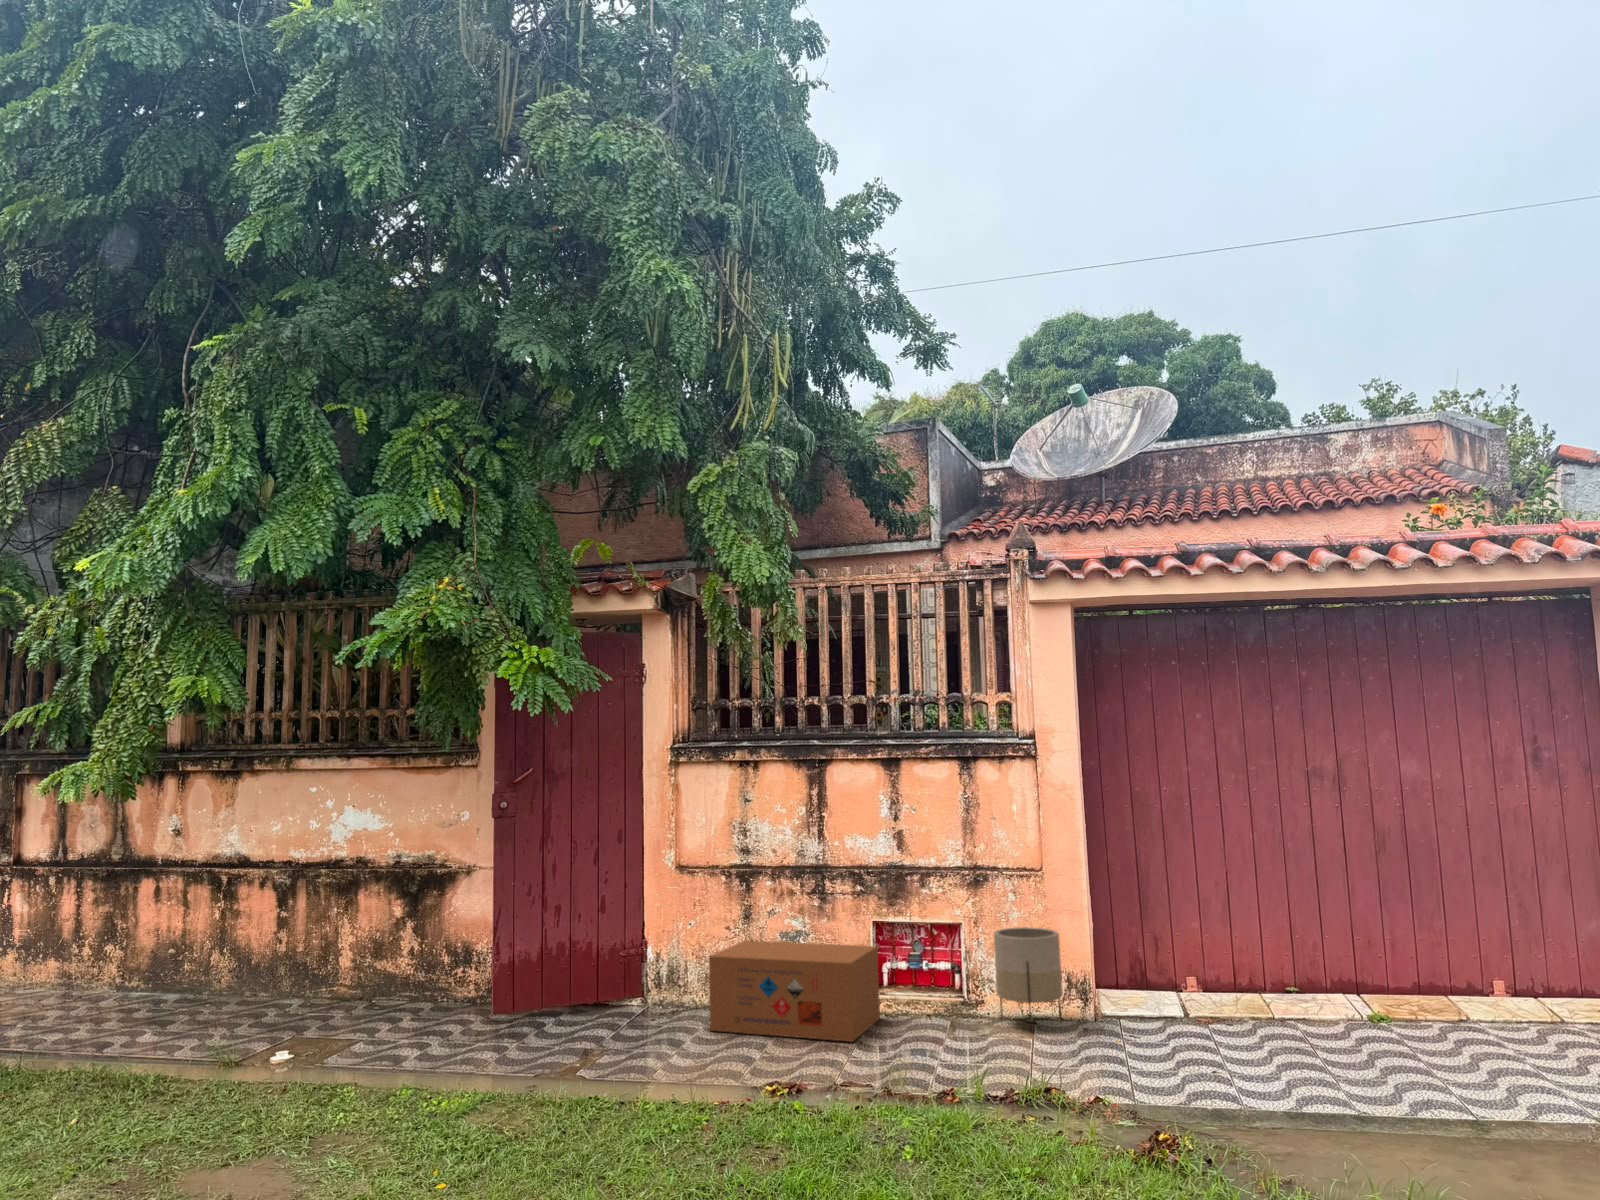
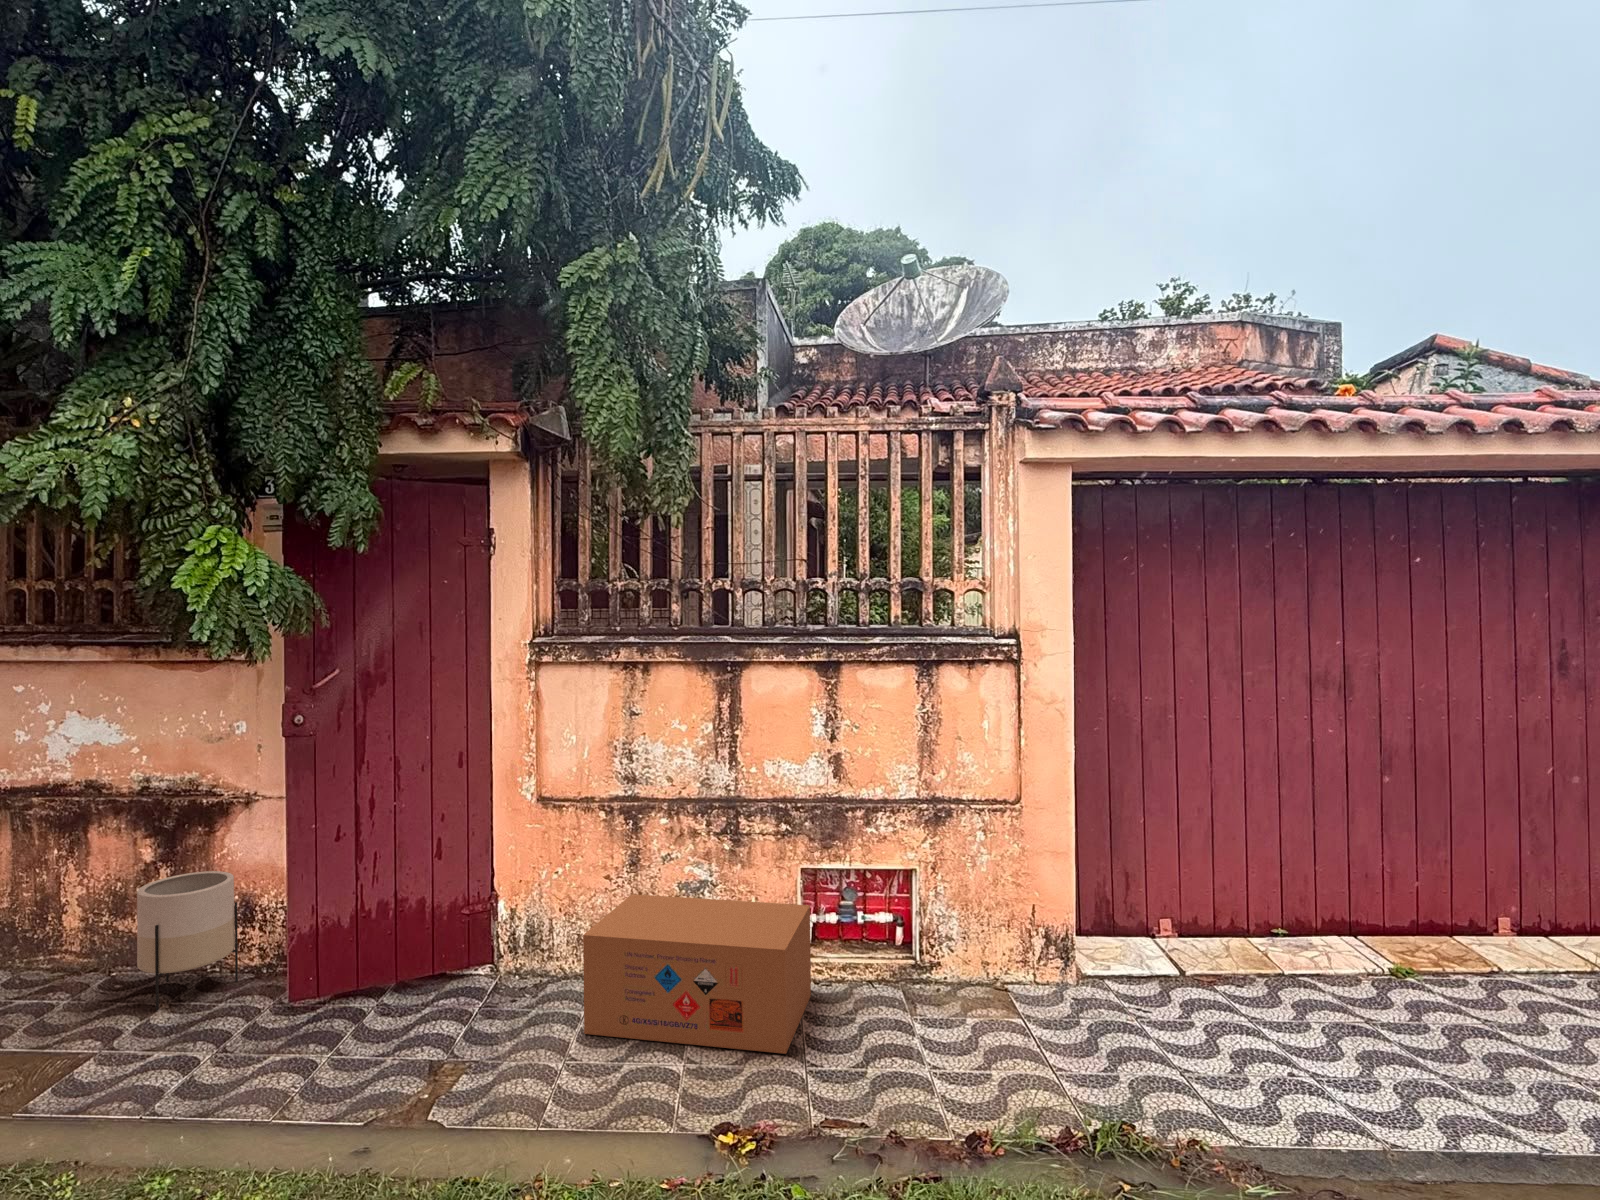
planter: present [994,927,1063,1032] -> present [137,871,238,1010]

